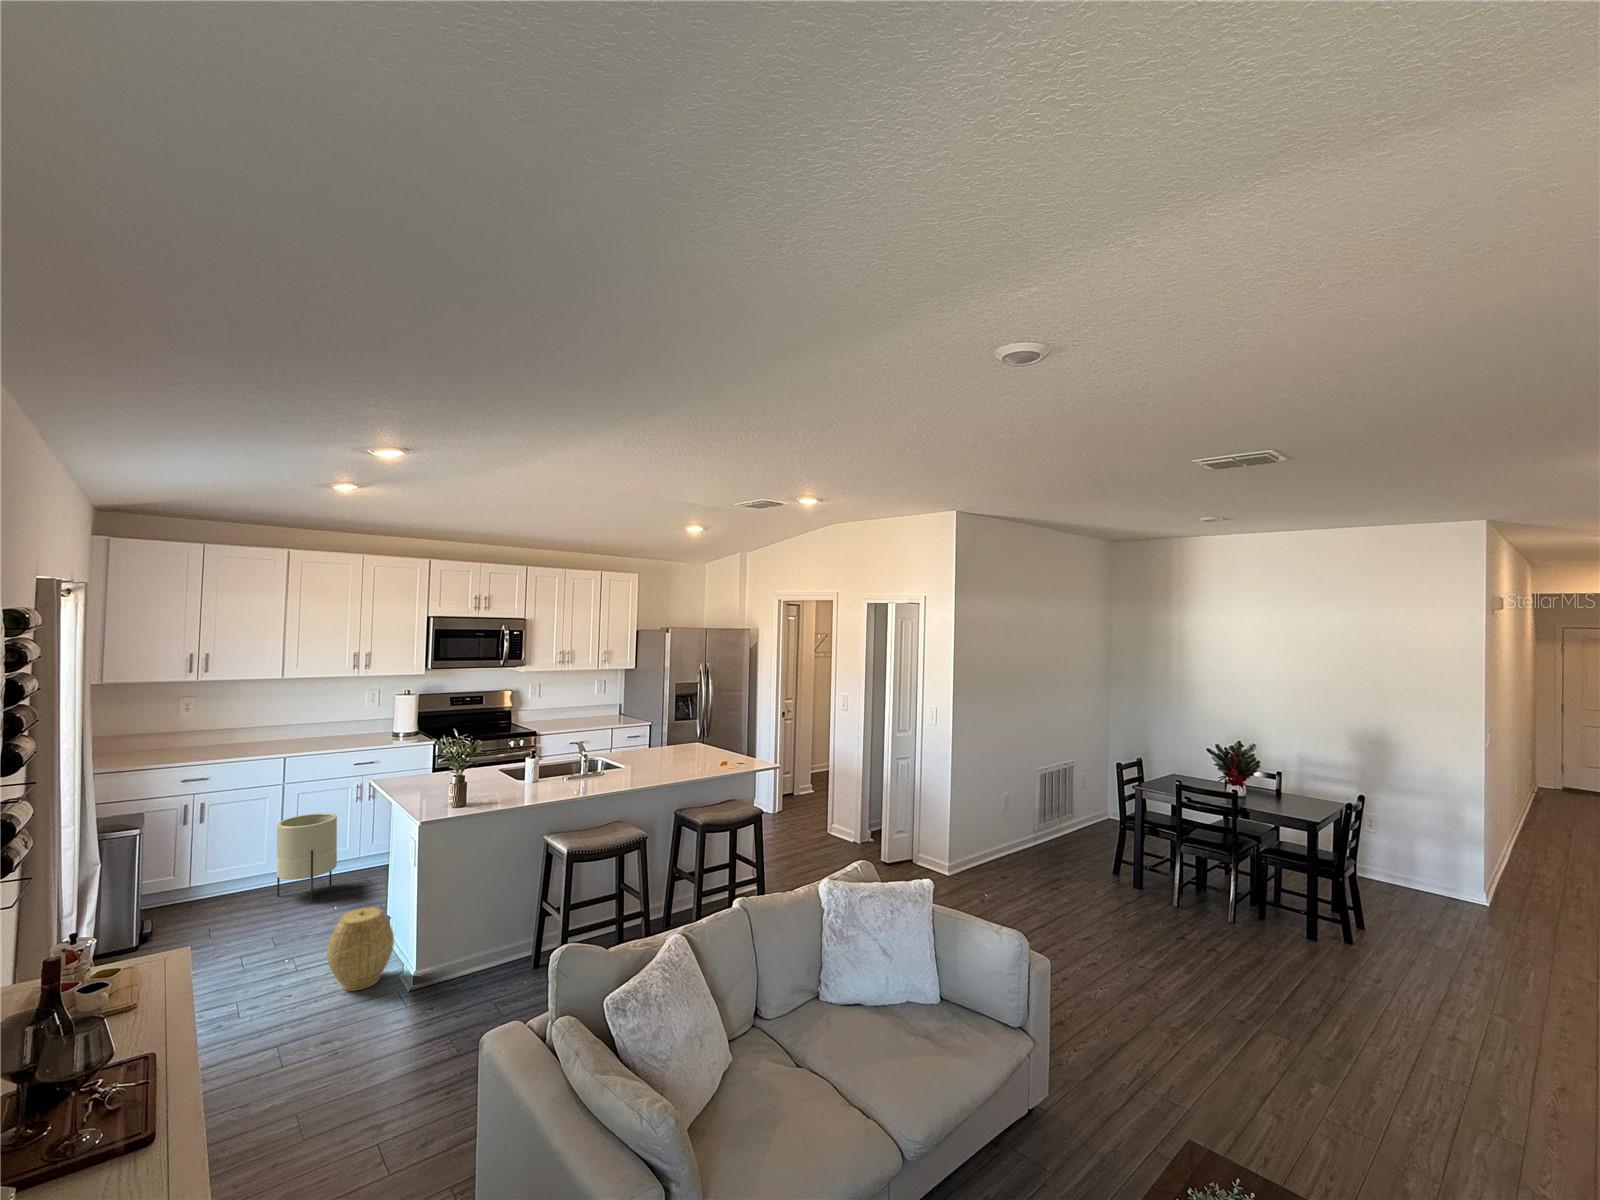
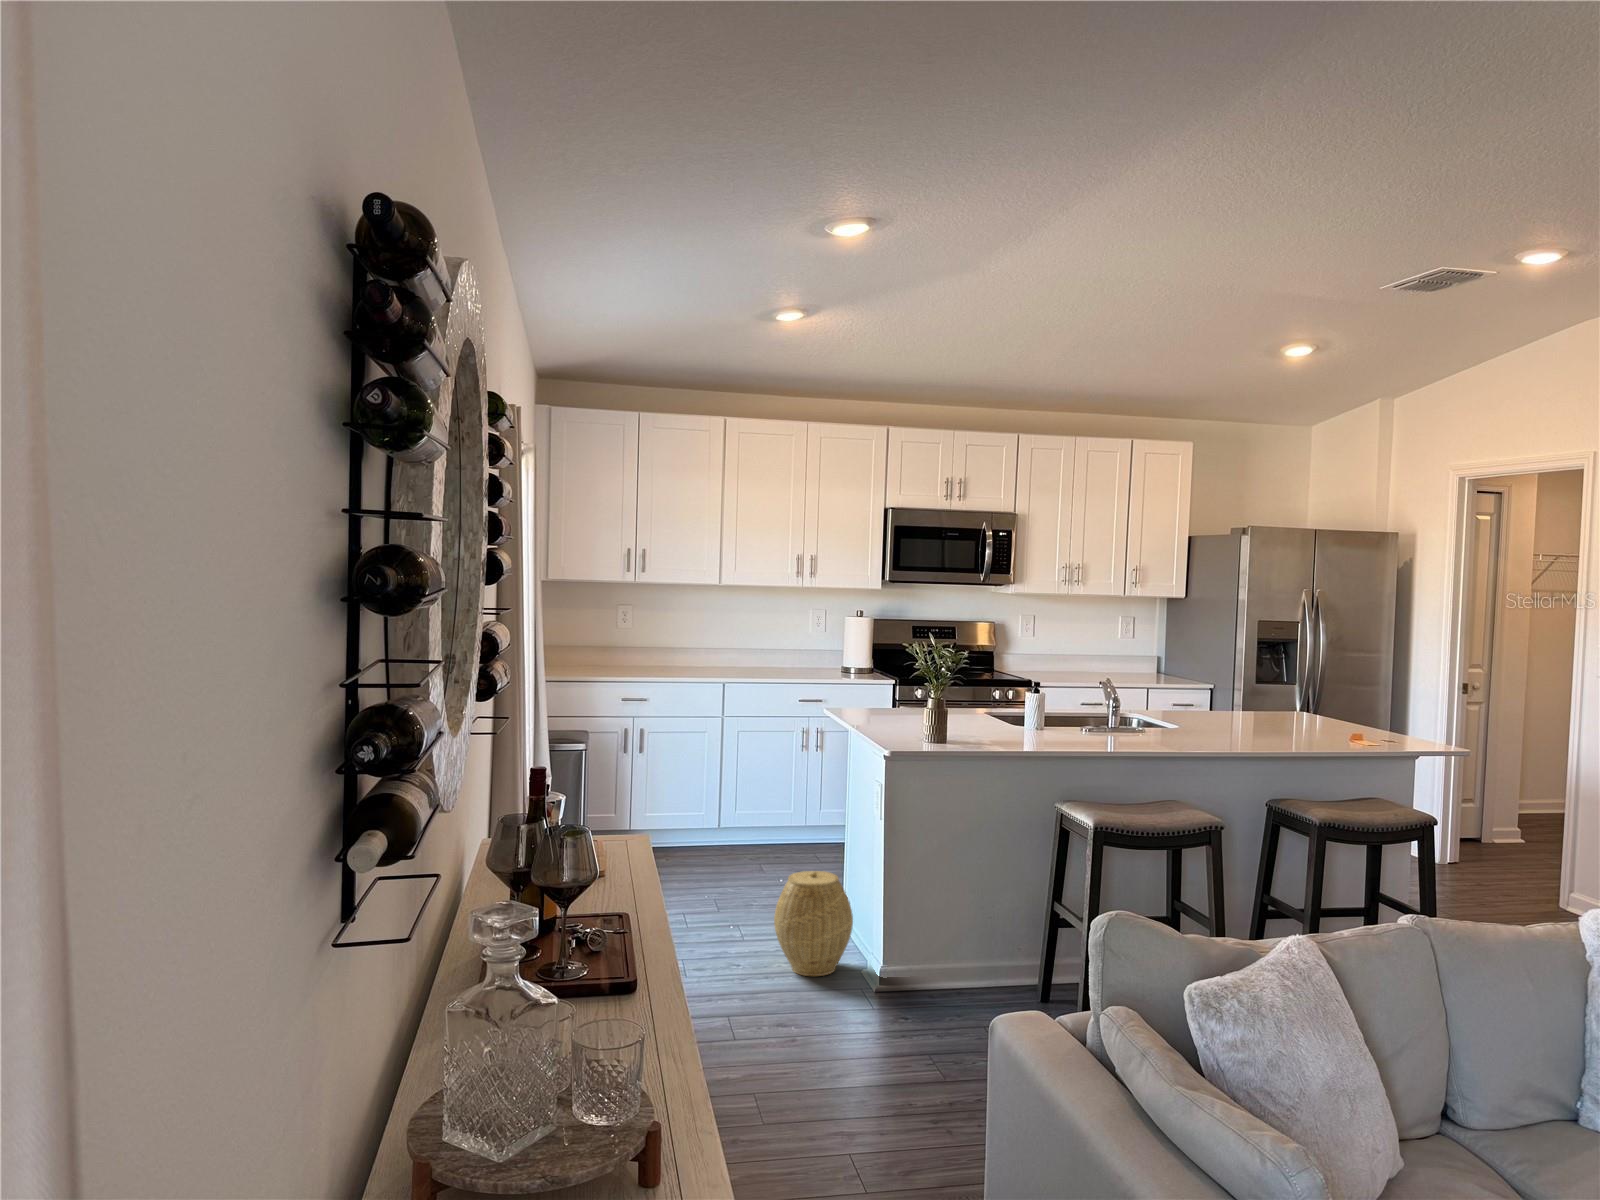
planter: present [277,813,337,903] -> none [716,759,781,871]

